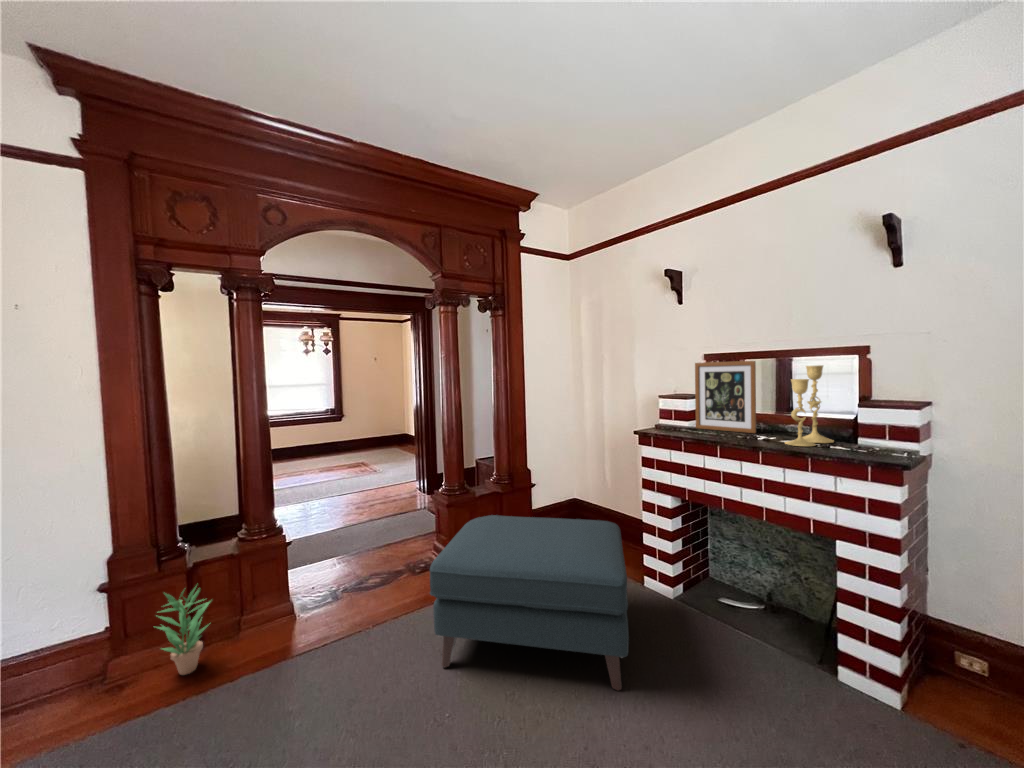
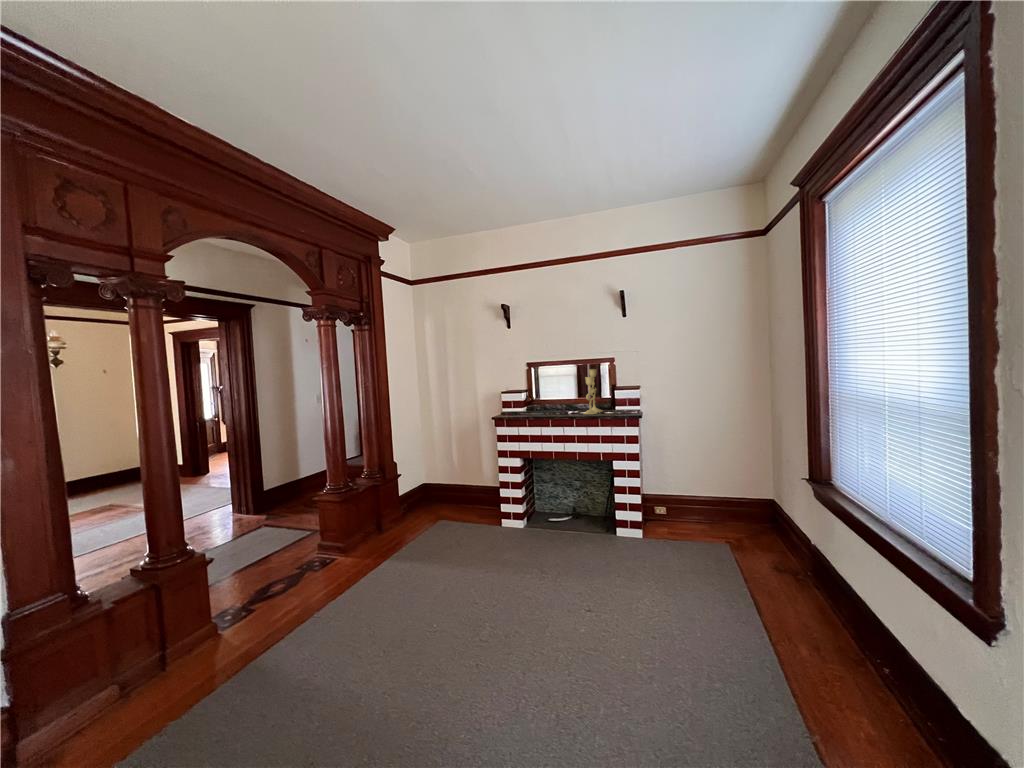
picture frame: present [695,361,756,433] -> none [526,367,564,412]
ottoman: present [430,515,629,691] -> none [382,481,528,608]
potted plant: present [157,588,210,675] -> none [74,615,154,723]

